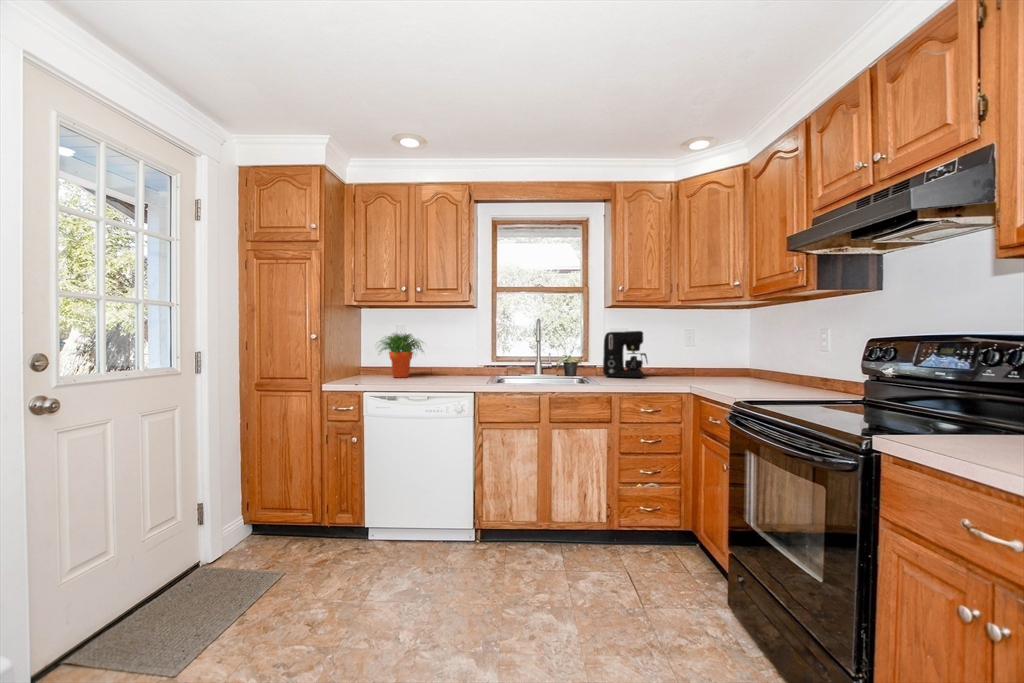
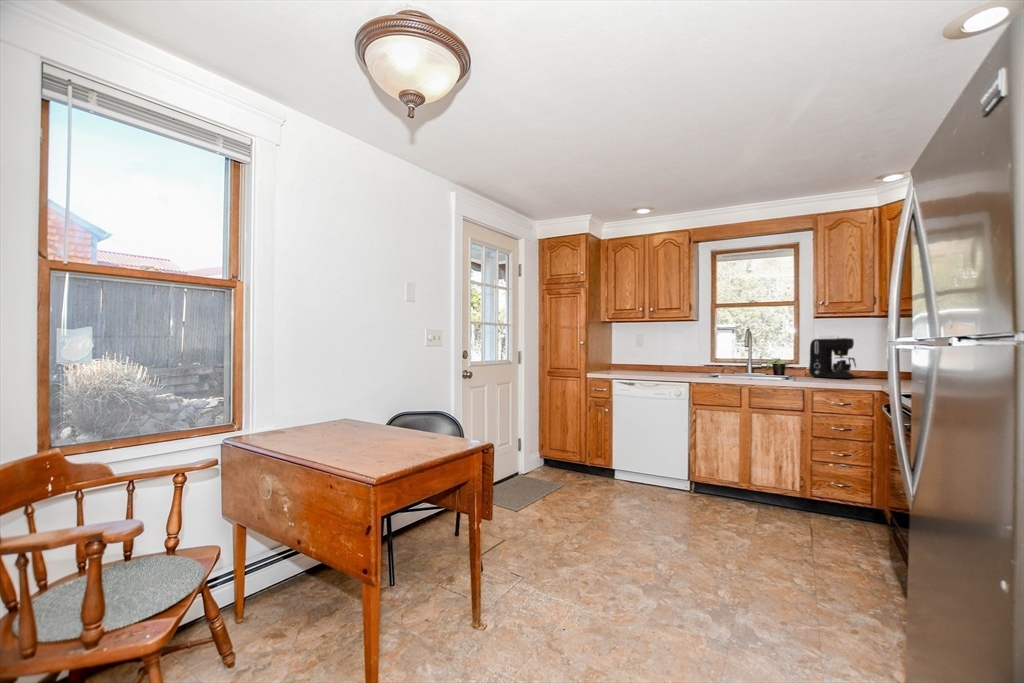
potted plant: present [380,334,423,377] -> none [621,340,658,372]

